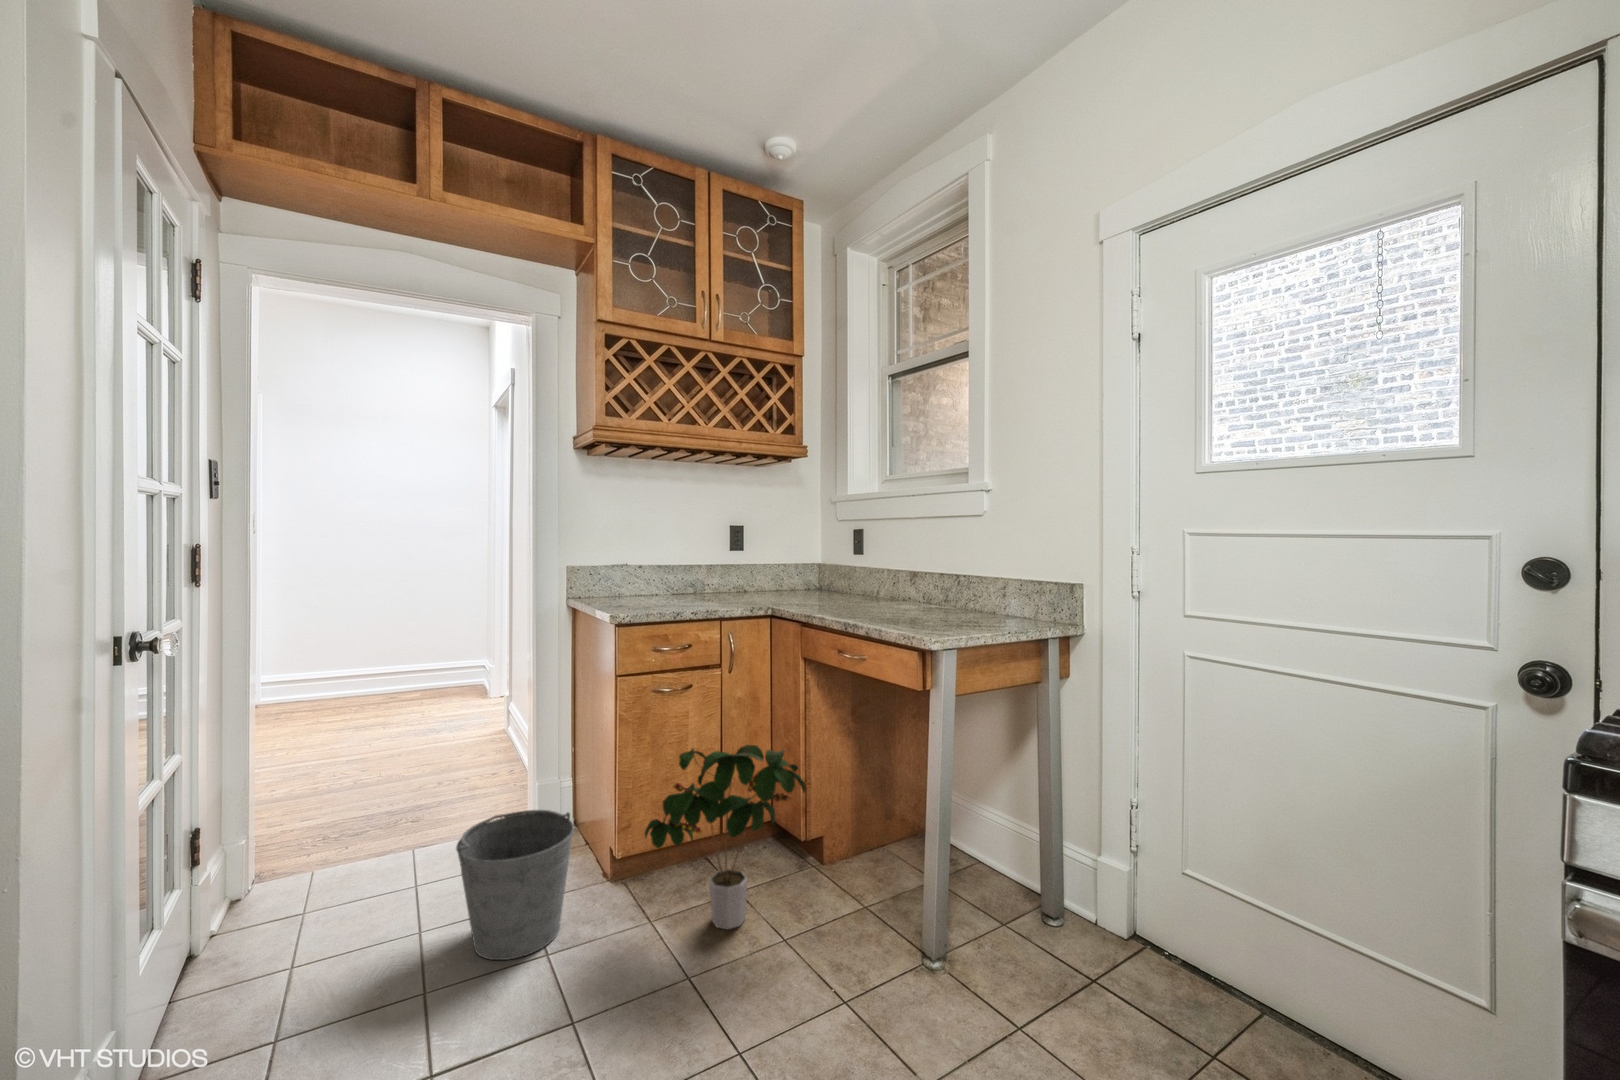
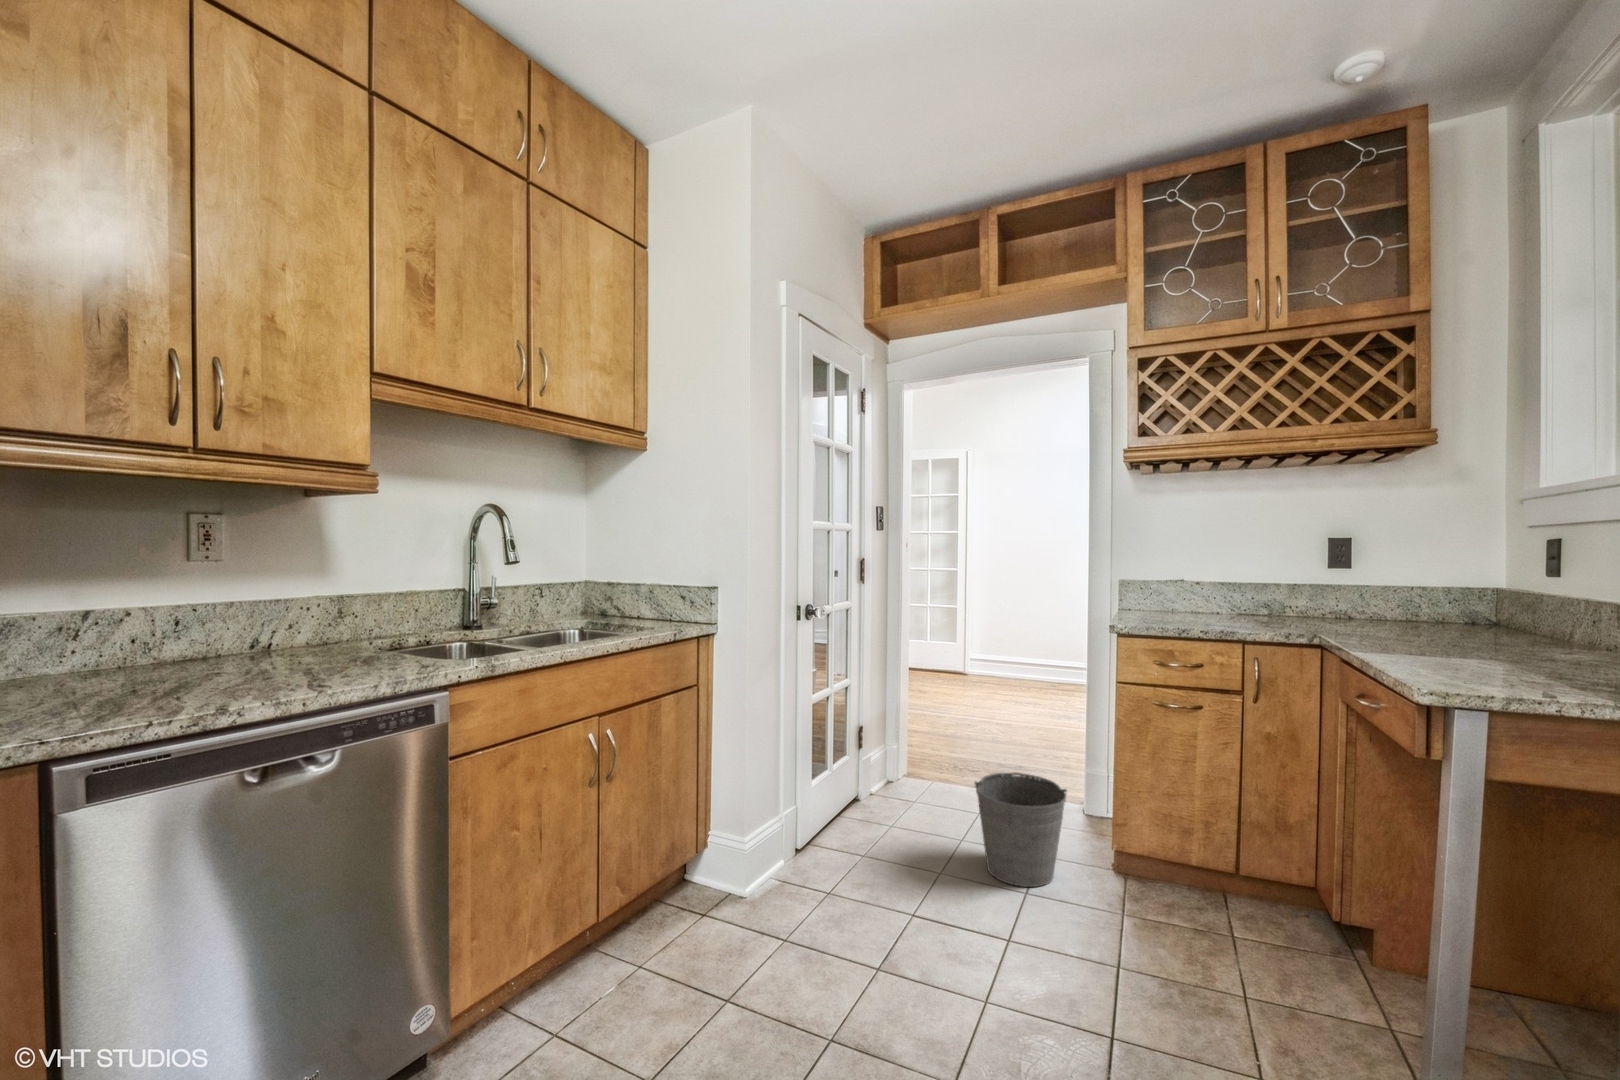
potted plant: present [645,745,806,929] -> none [1117,764,1298,963]

